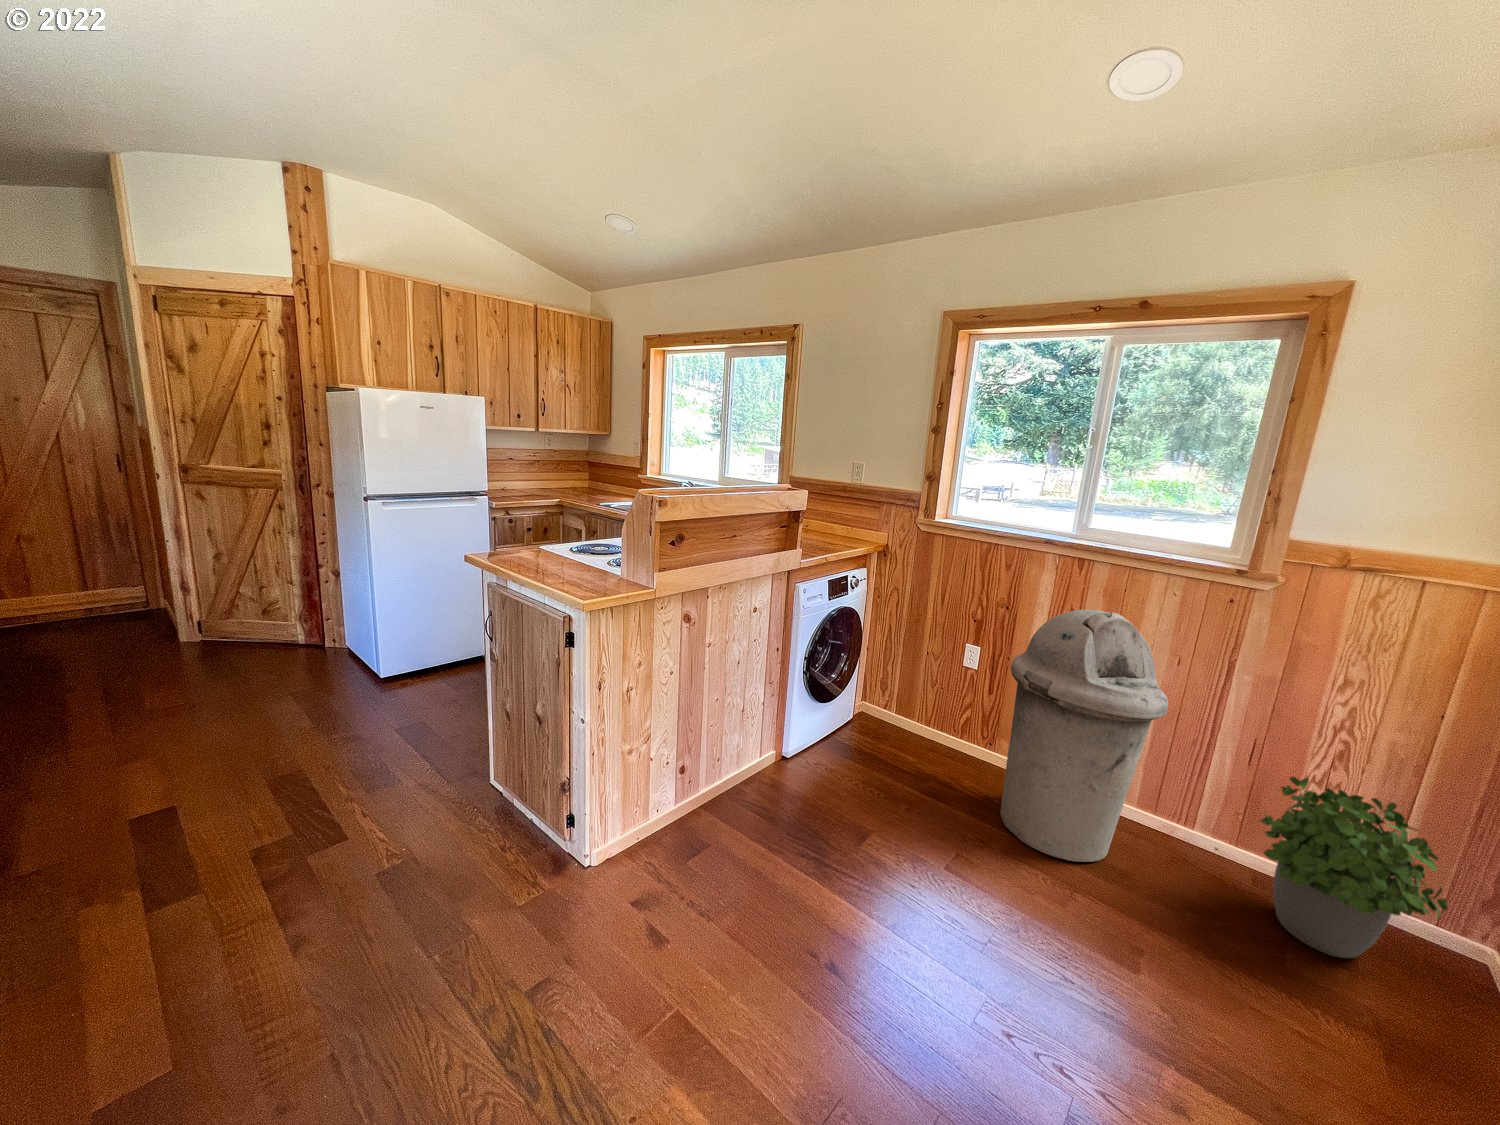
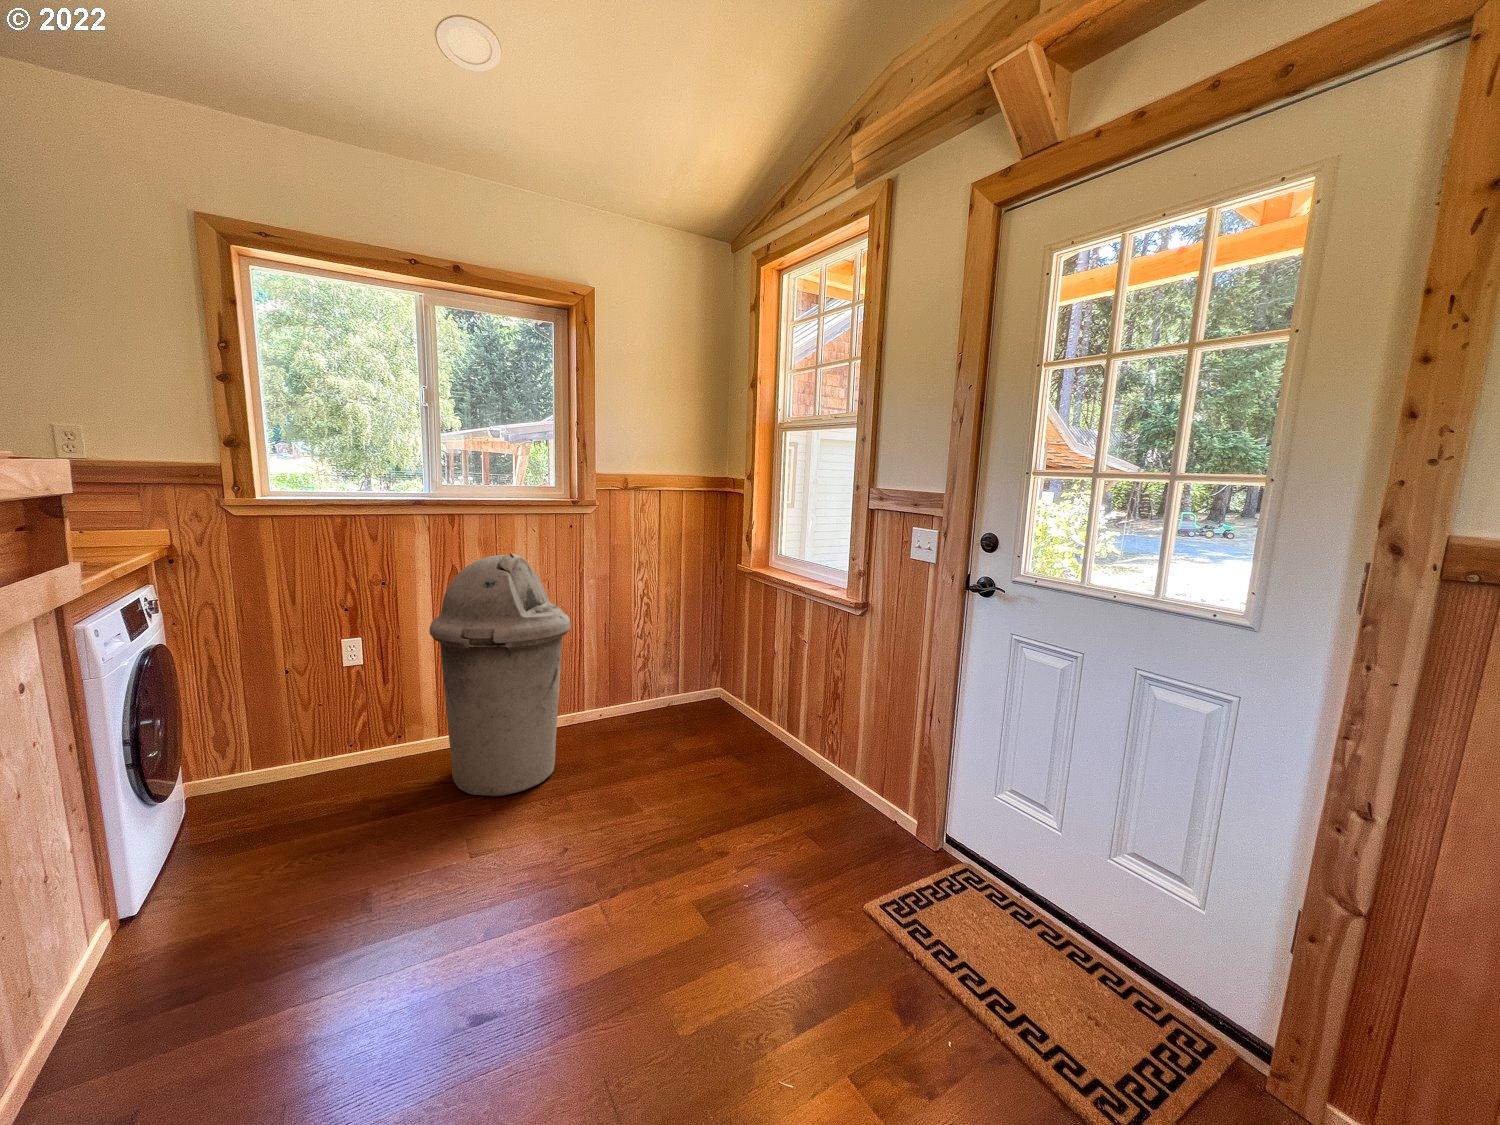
potted plant: present [1260,777,1448,958] -> none [628,629,719,739]

